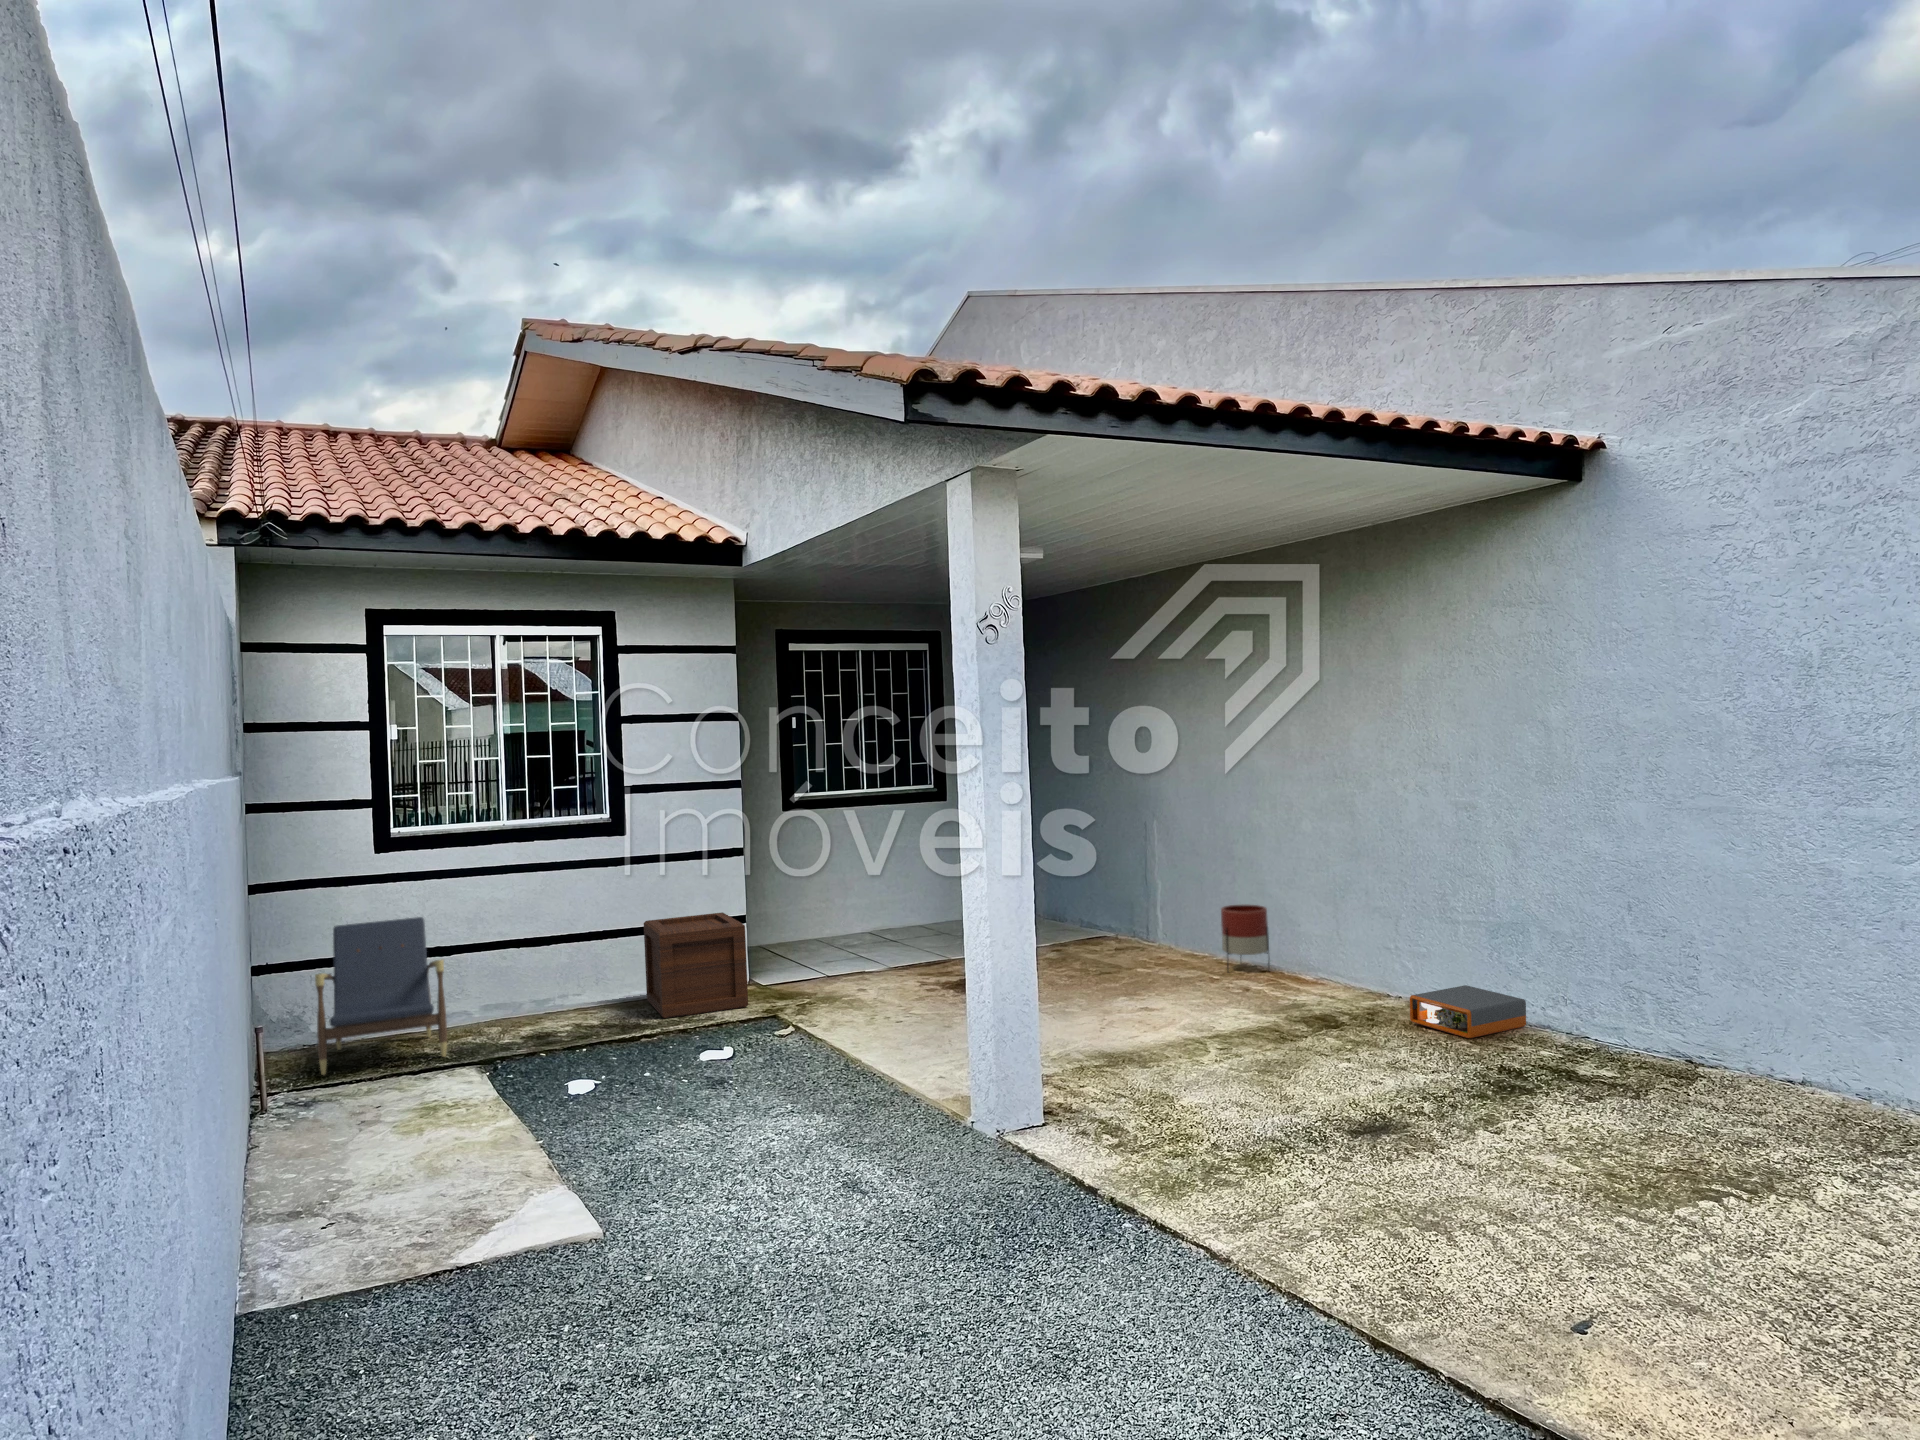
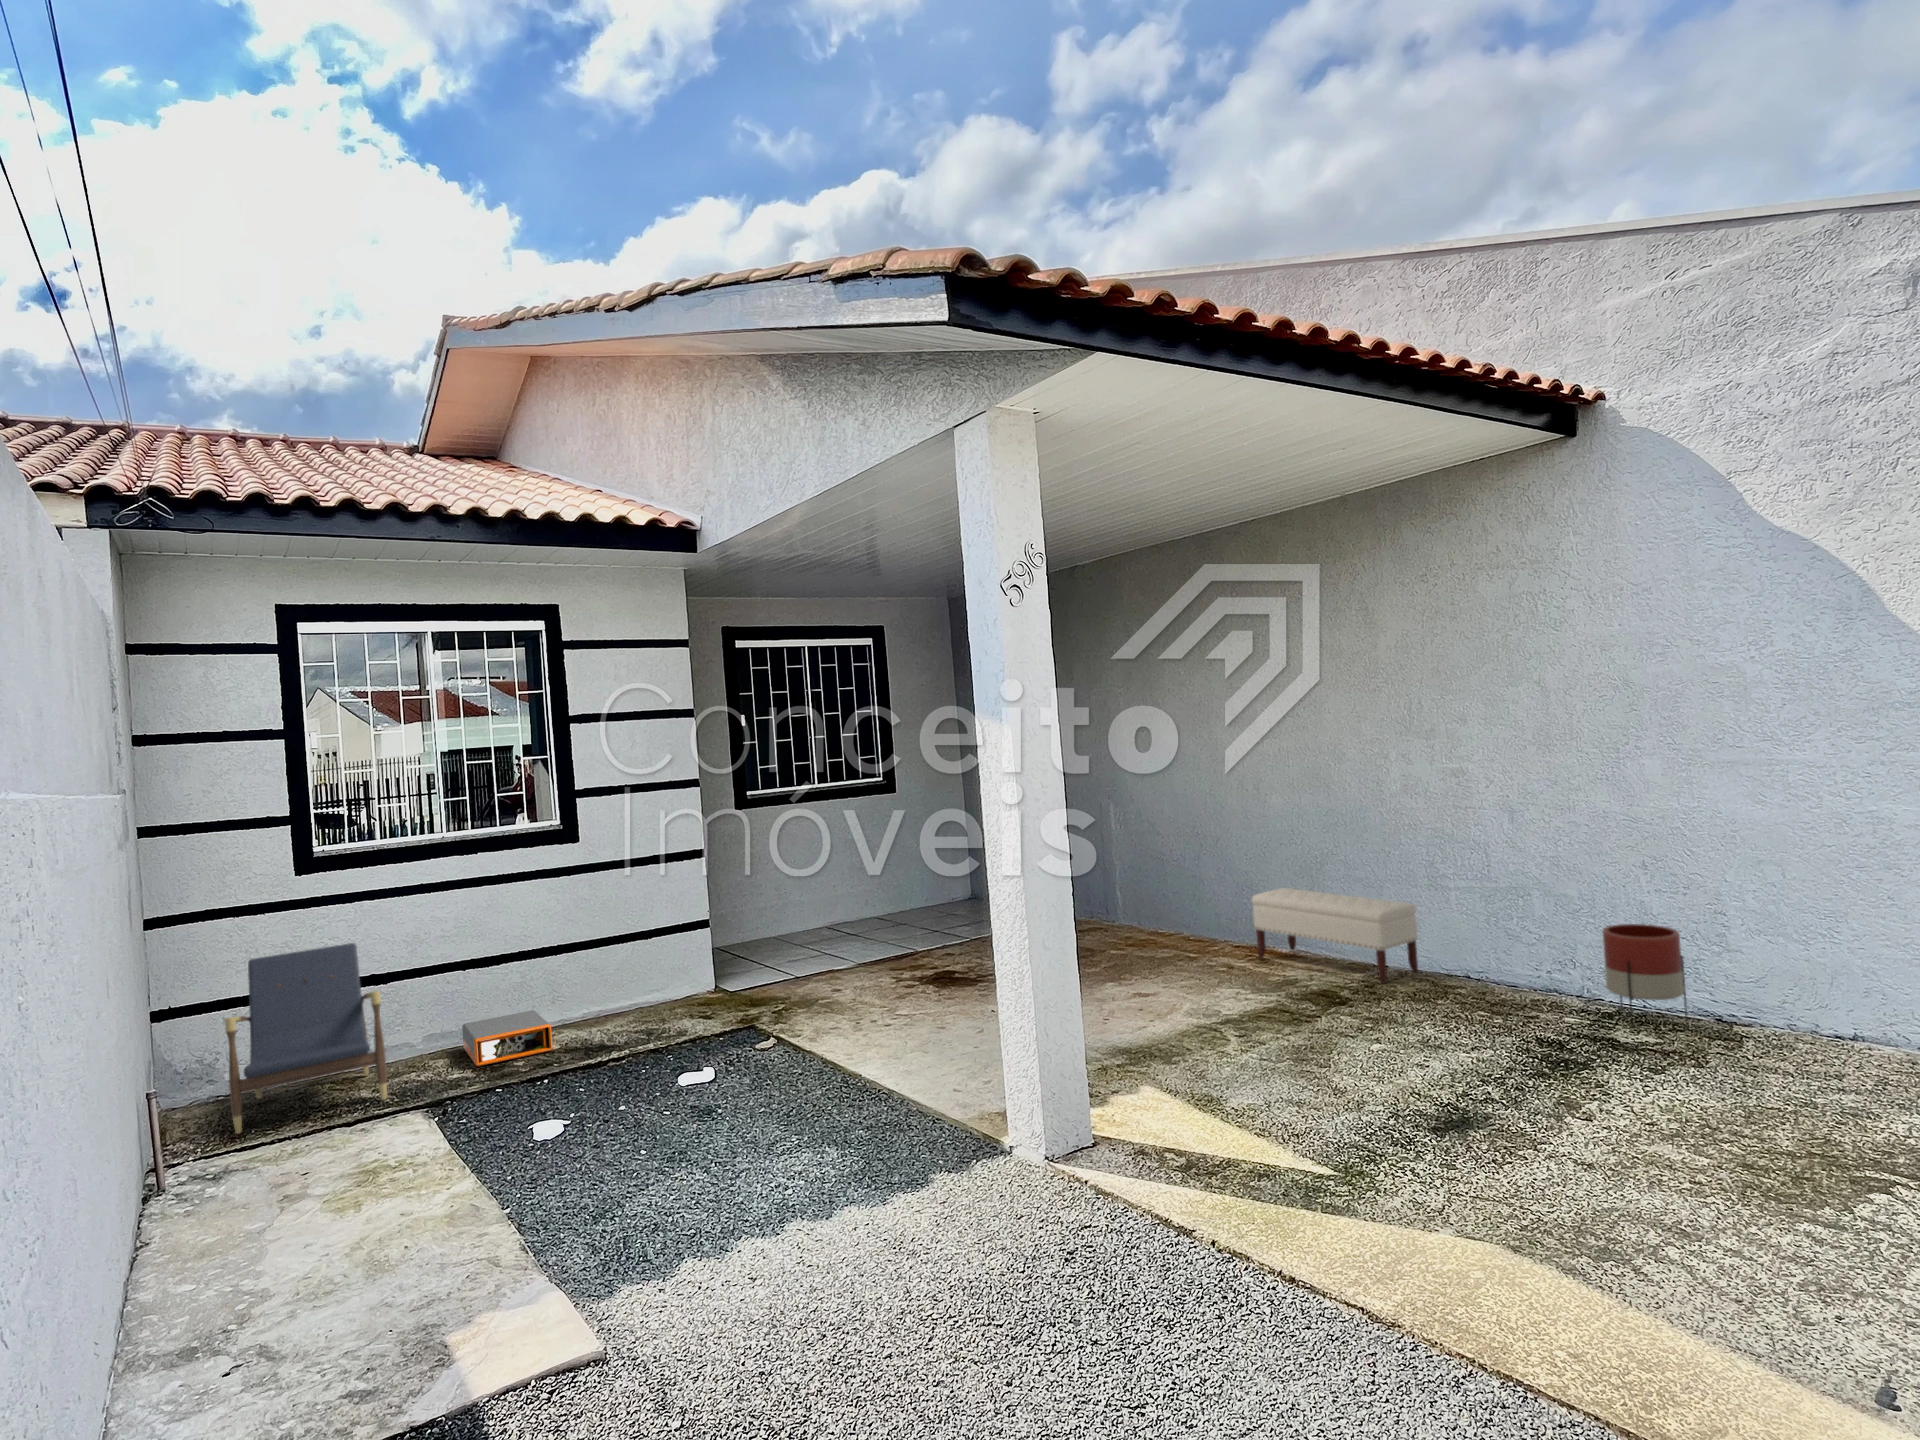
planter: present [1221,905,1269,958] -> present [1603,924,1687,1025]
wooden crate: present [644,912,748,1019] -> none [603,918,721,1036]
bench: none [1275,915,1430,1014] -> present [1252,888,1418,984]
storage box: present [1410,985,1526,1038] -> present [462,1010,553,1066]

